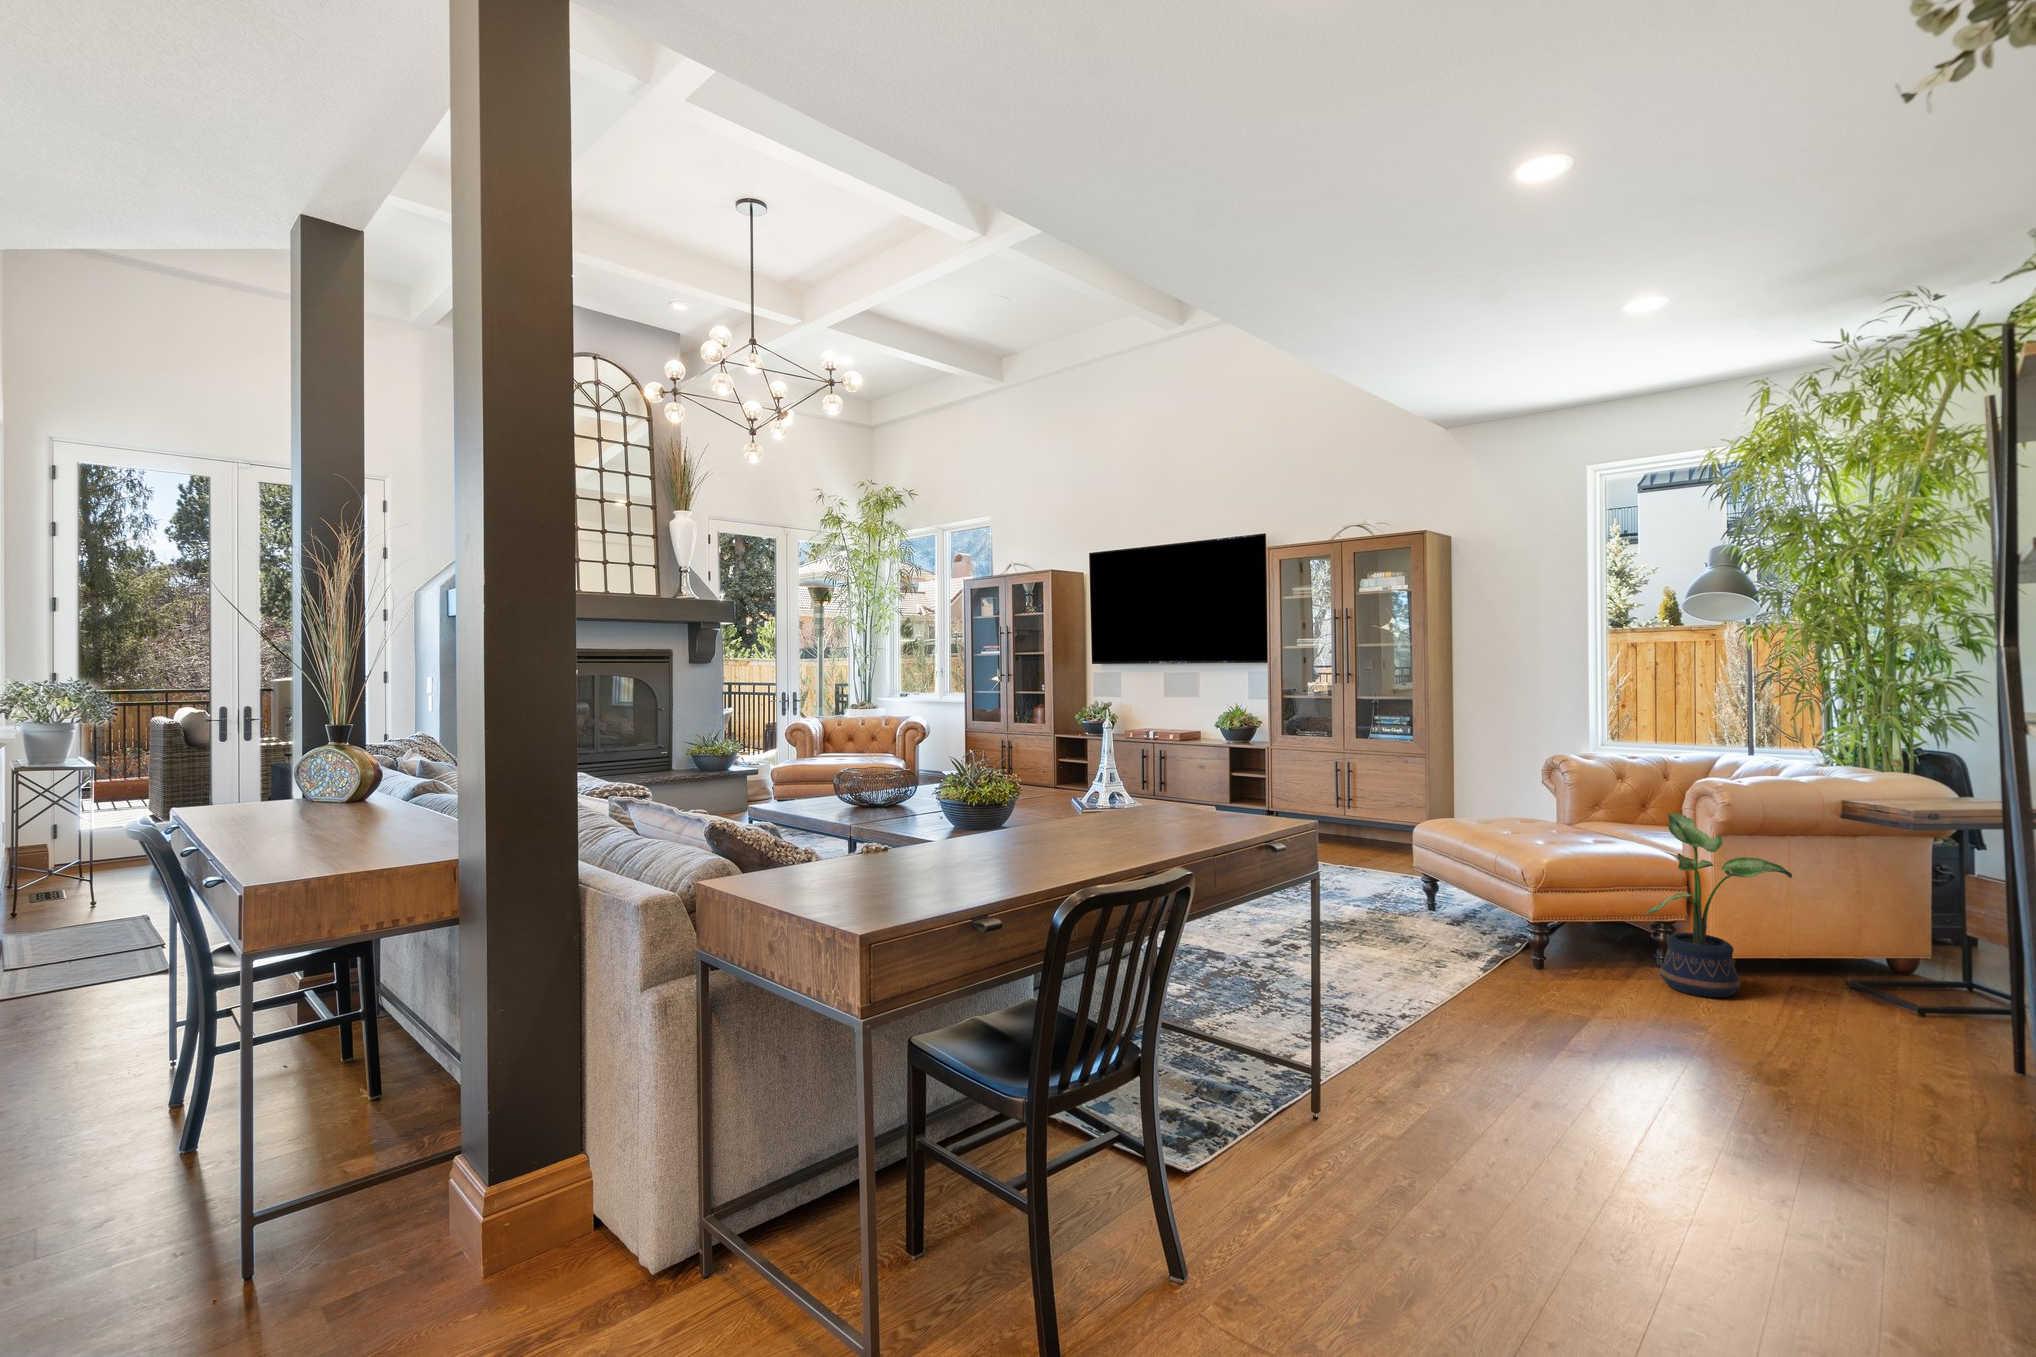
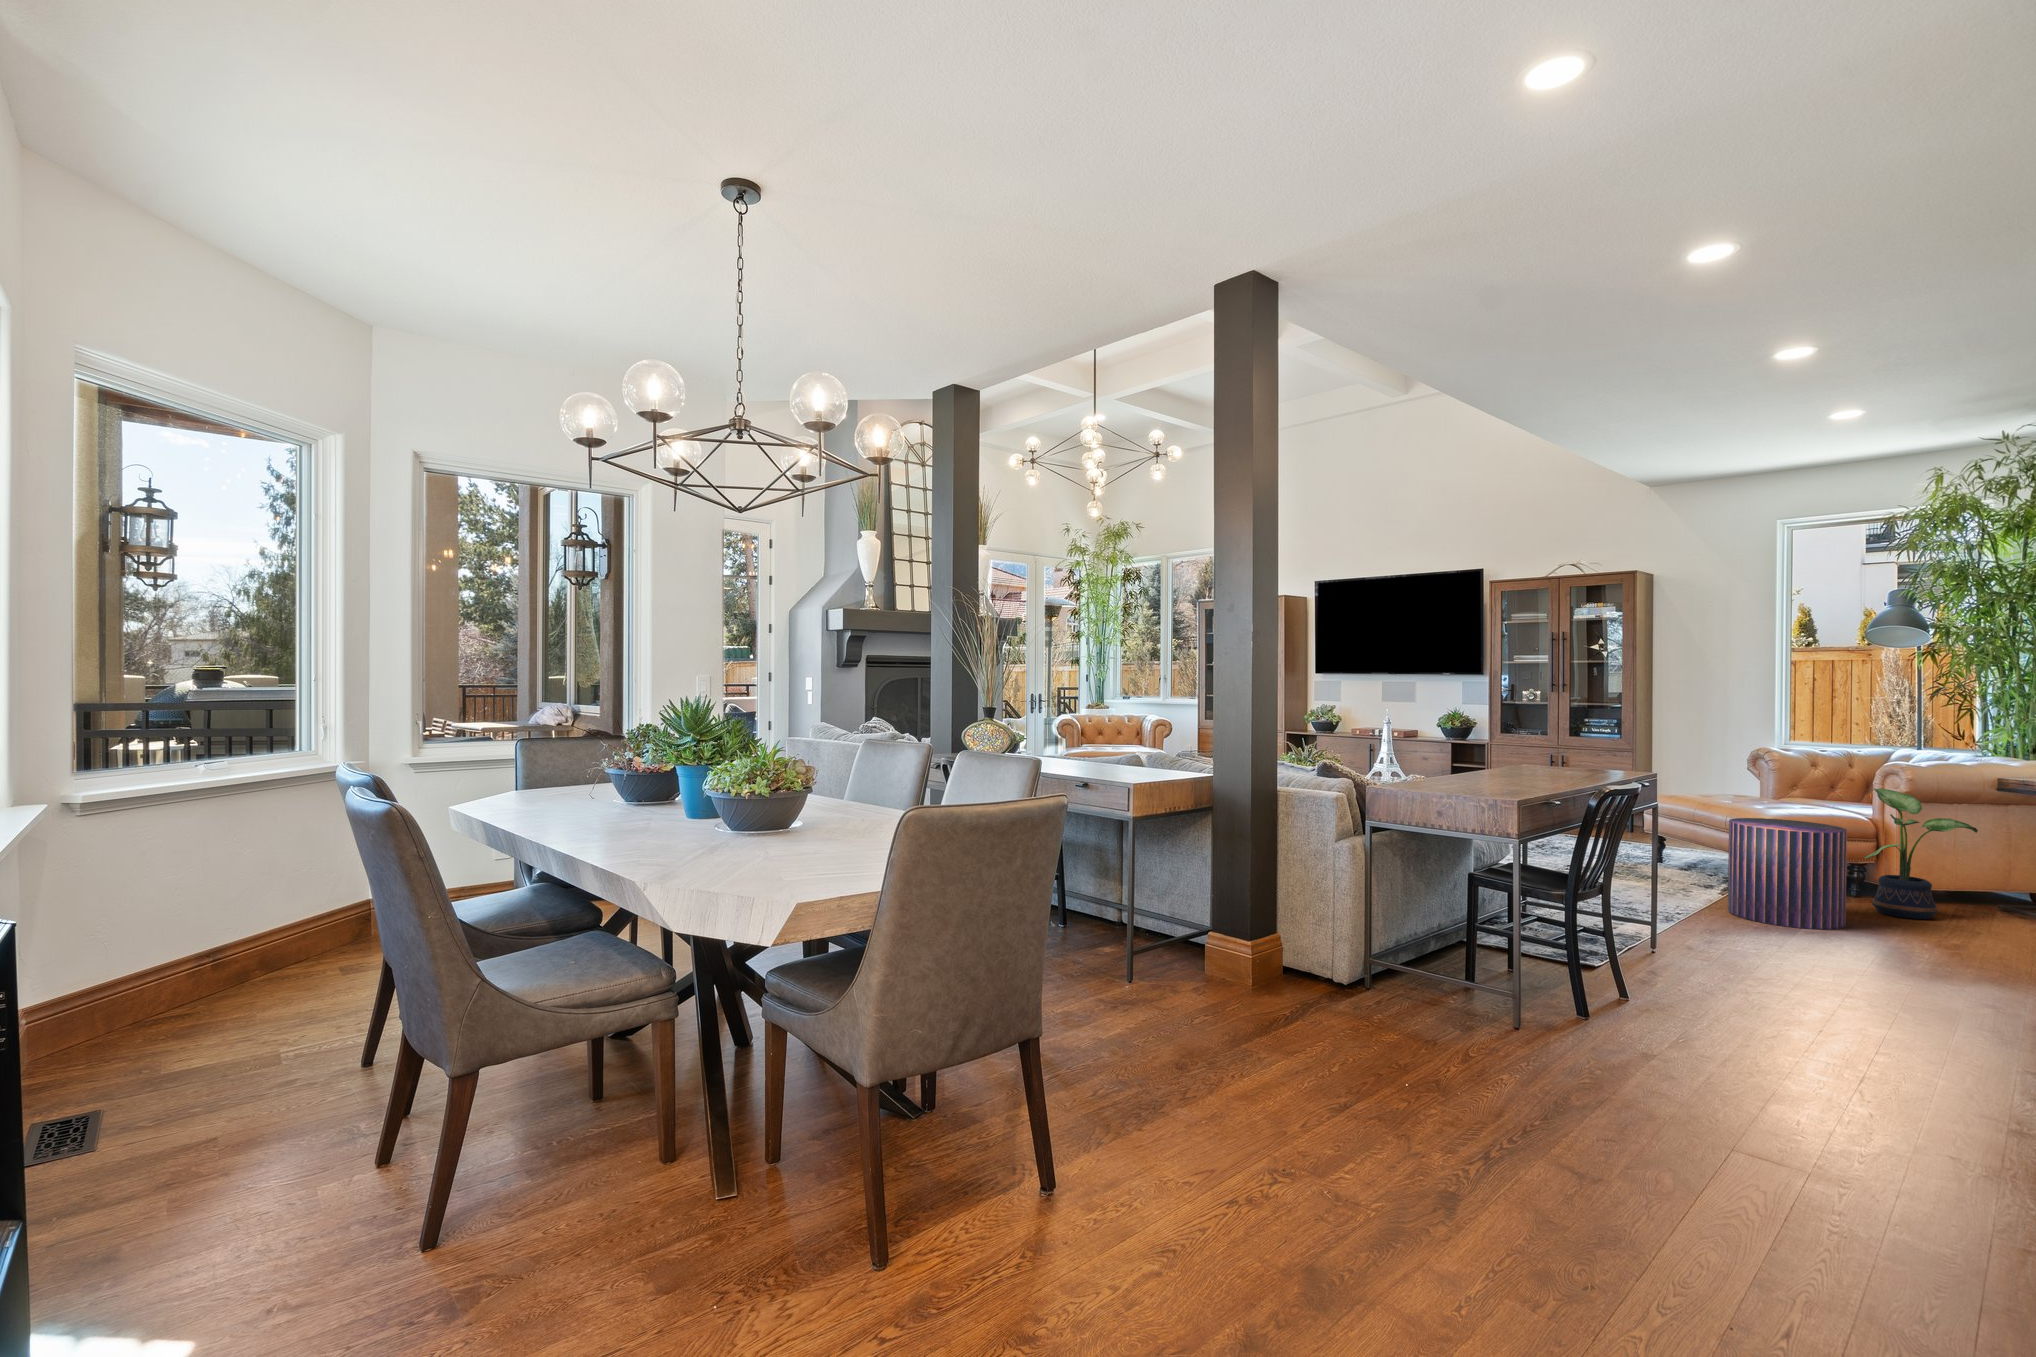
pouf: none [1463,860,1609,1024] -> present [1728,818,1847,929]

